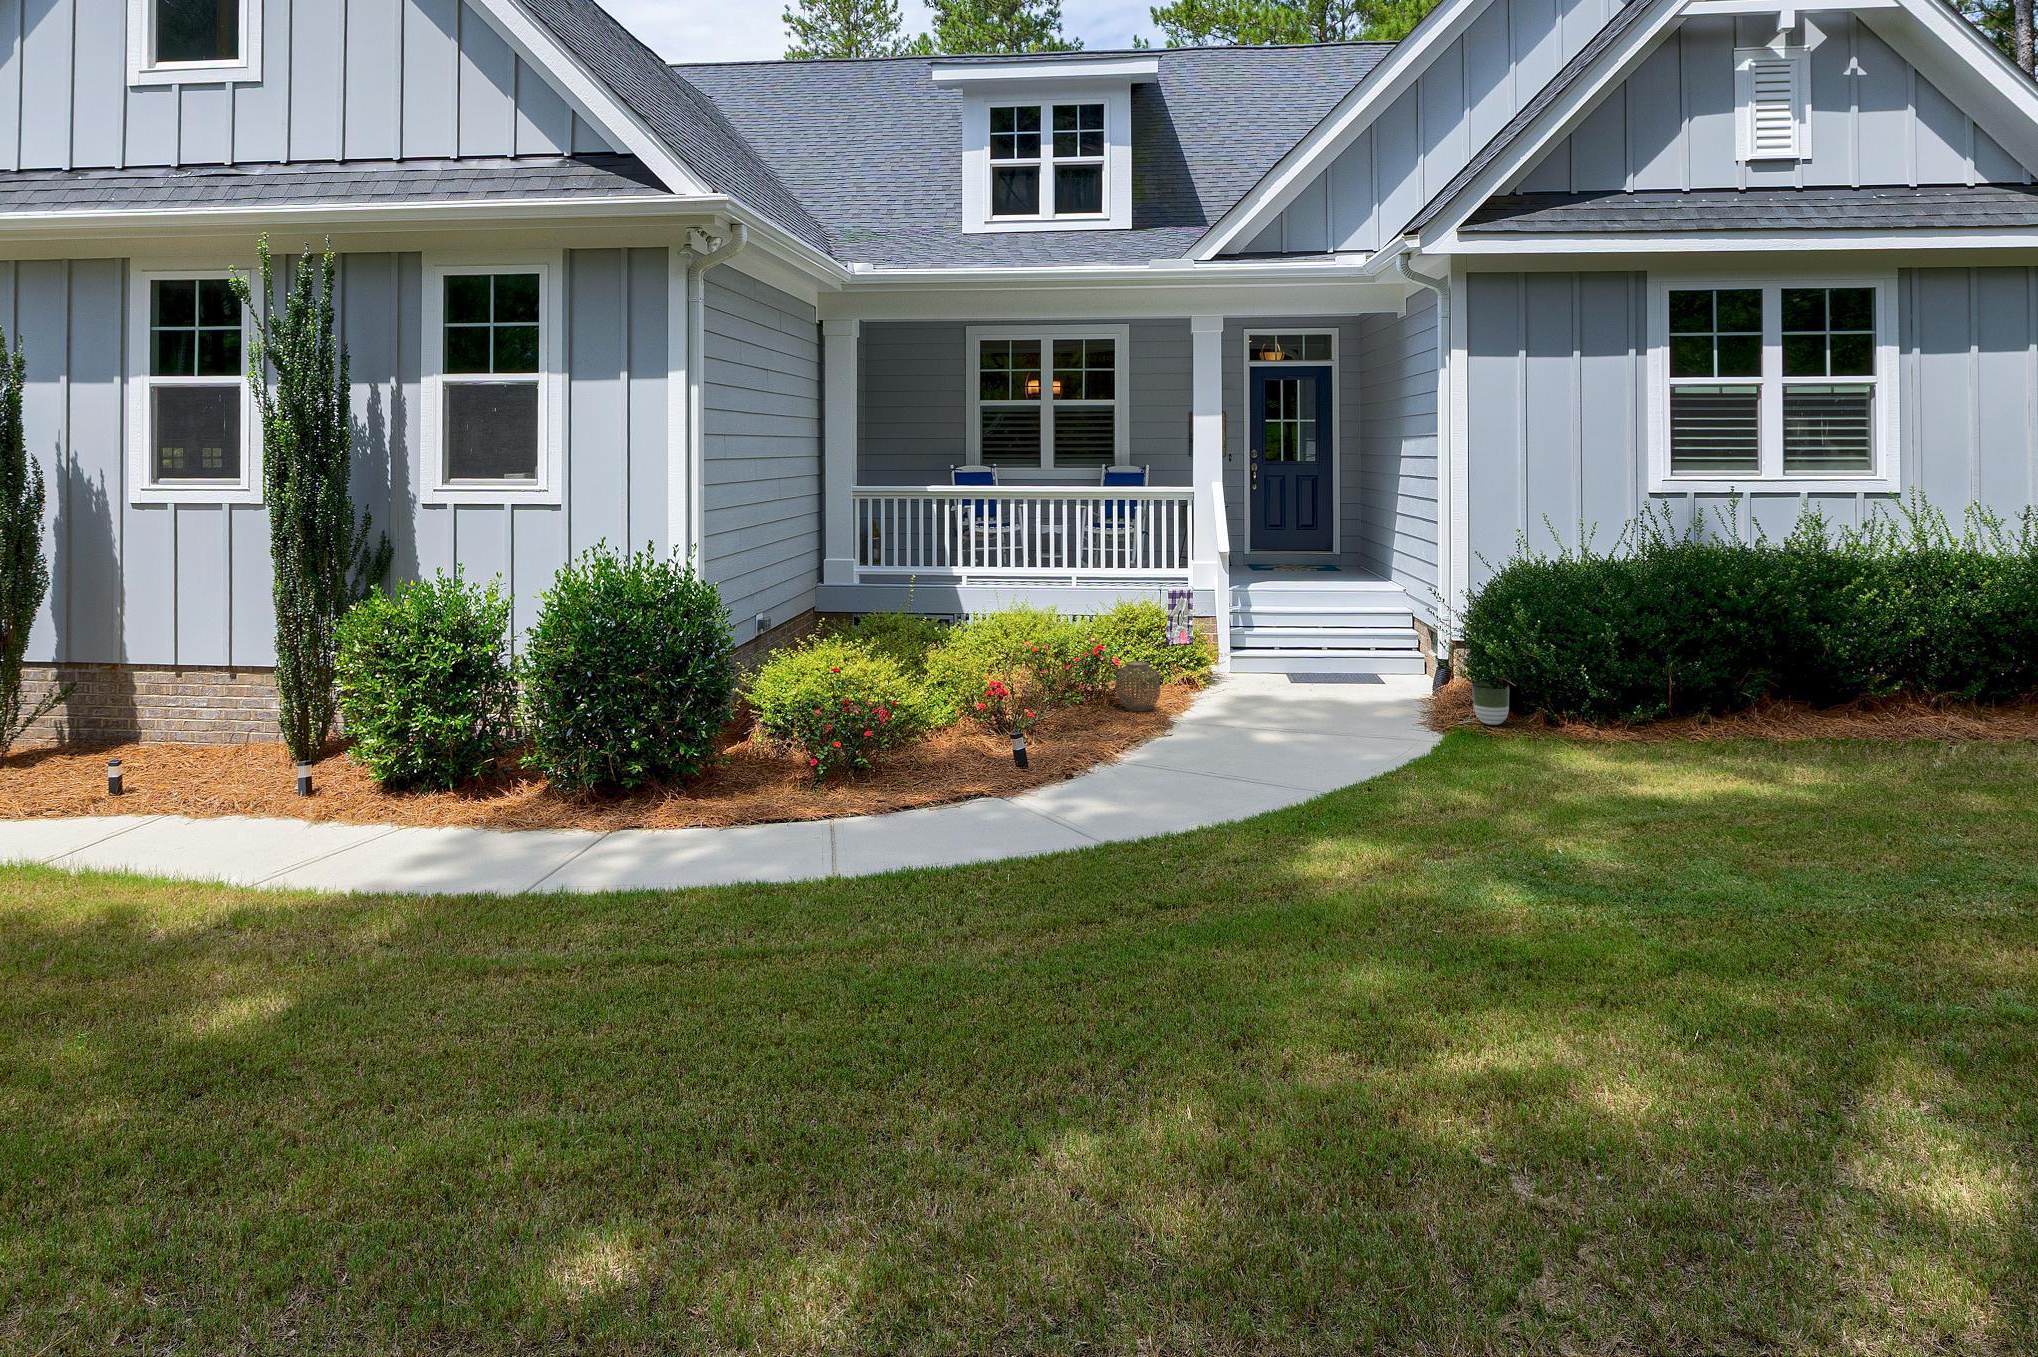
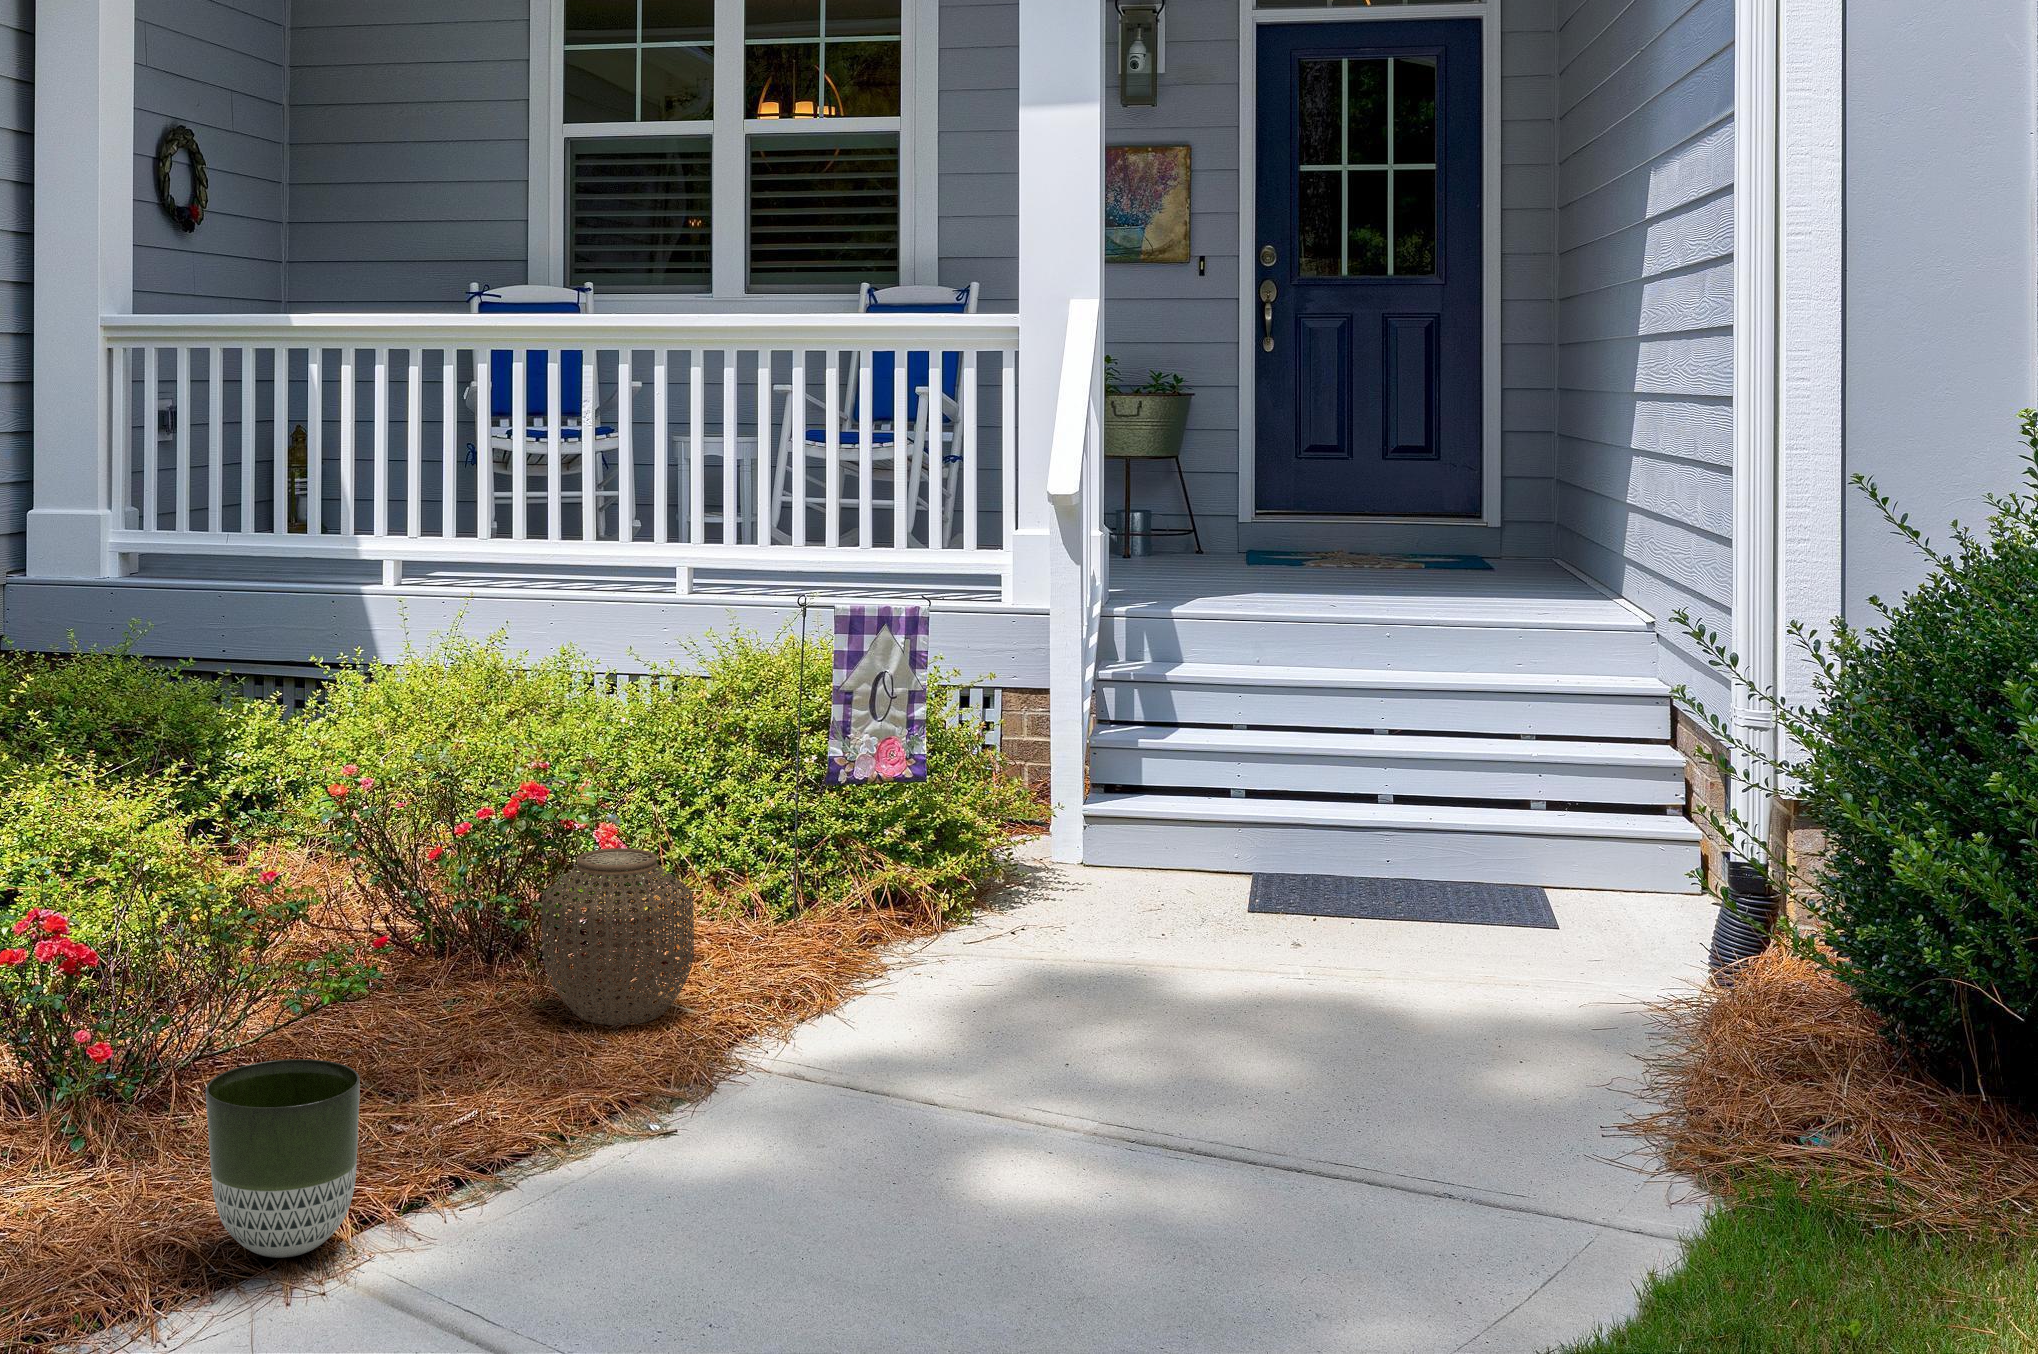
planter: present [1472,683,1509,725] -> present [206,1059,360,1258]

